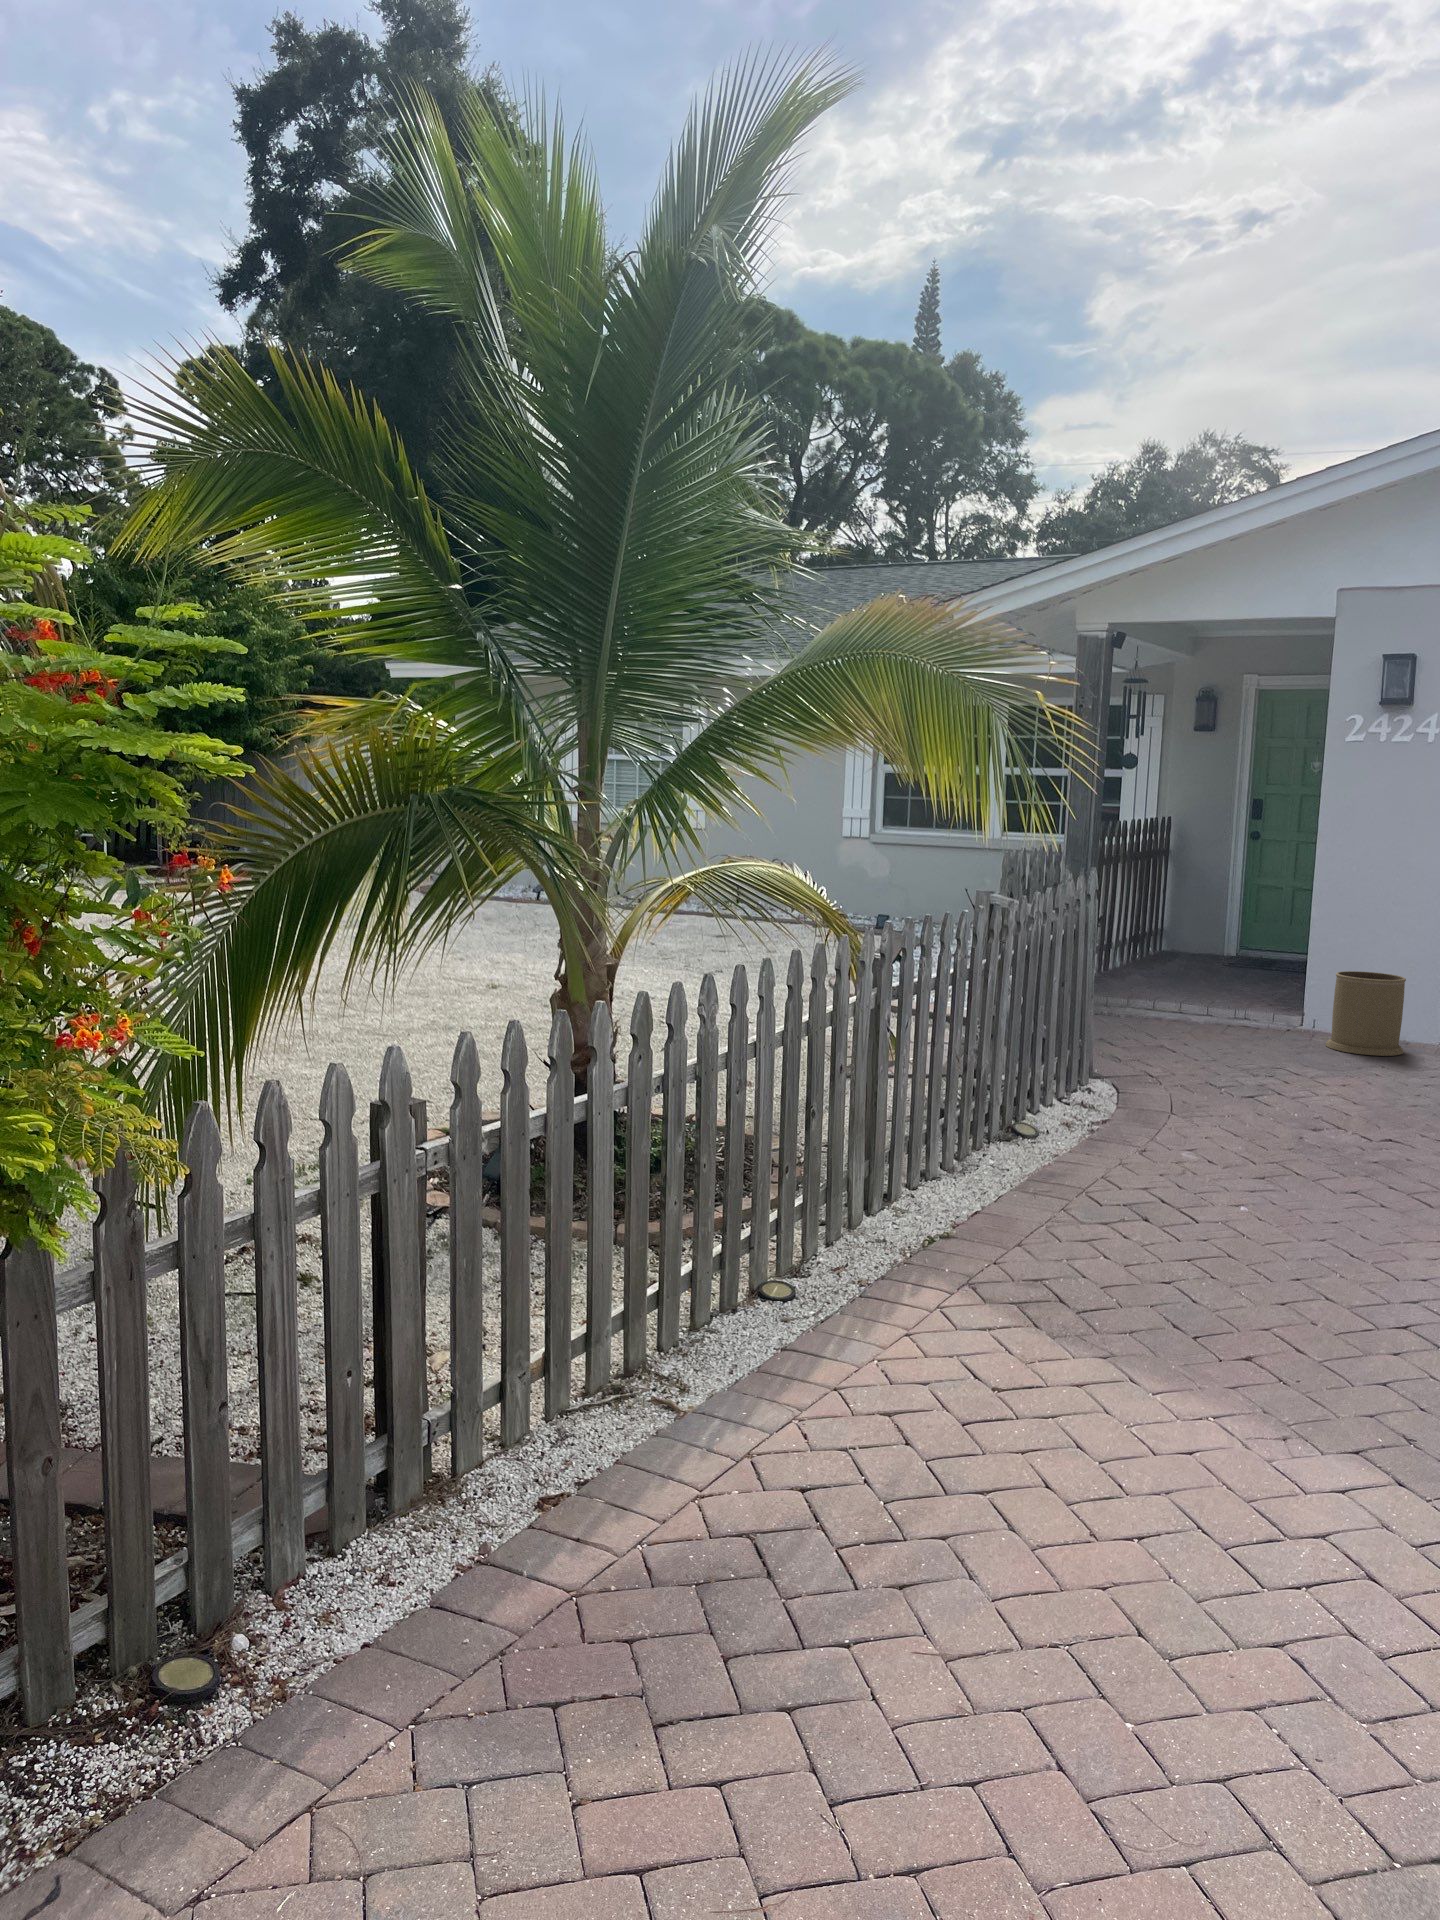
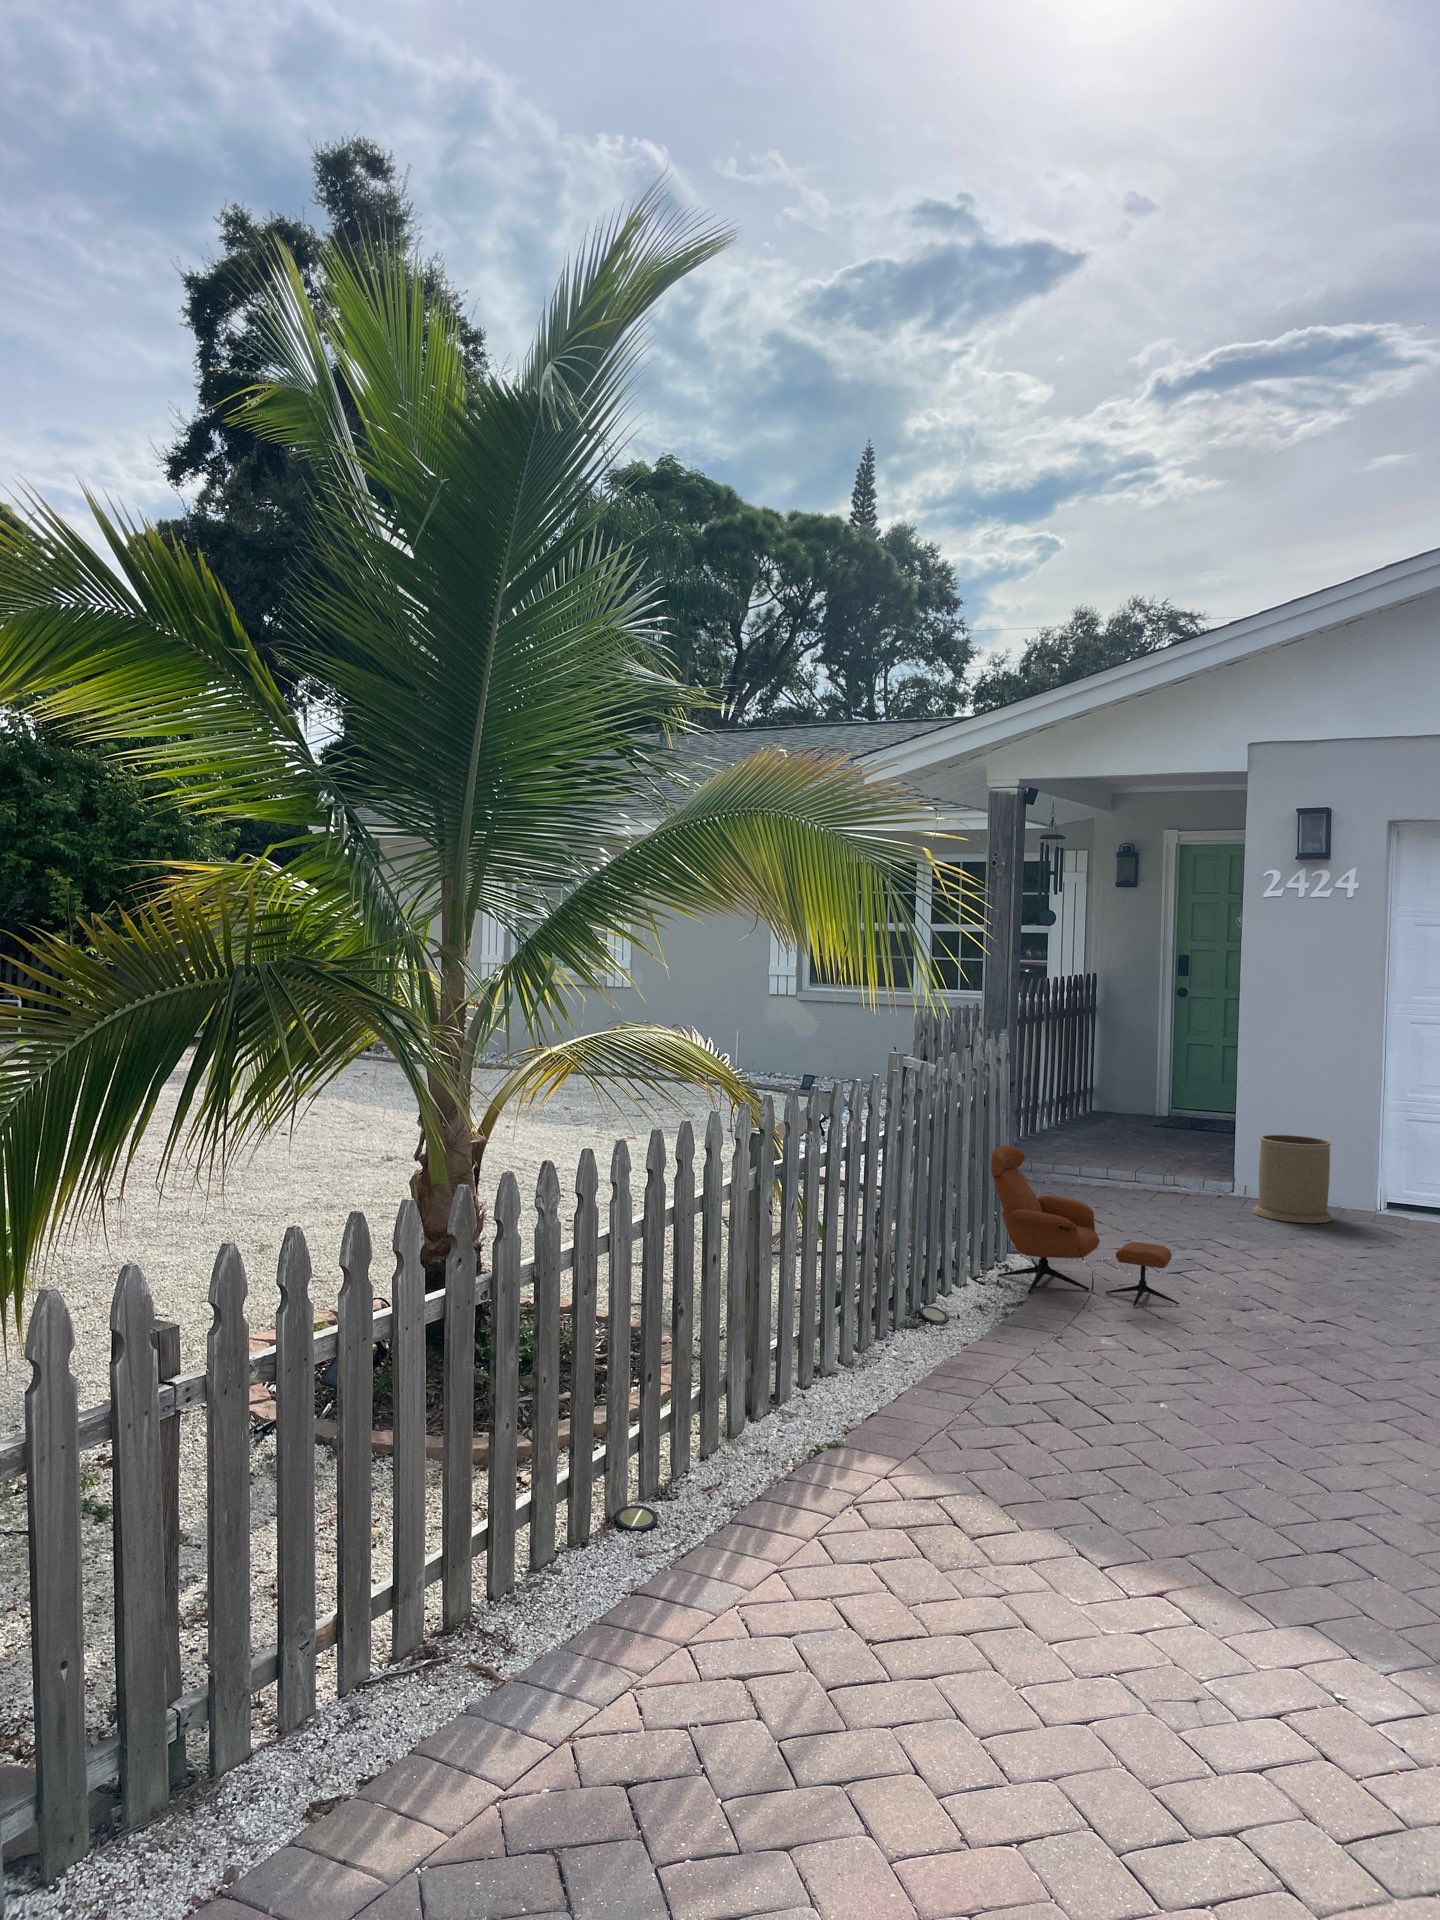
lounge chair: none [1079,976,1258,1127] -> present [991,1146,1179,1306]

